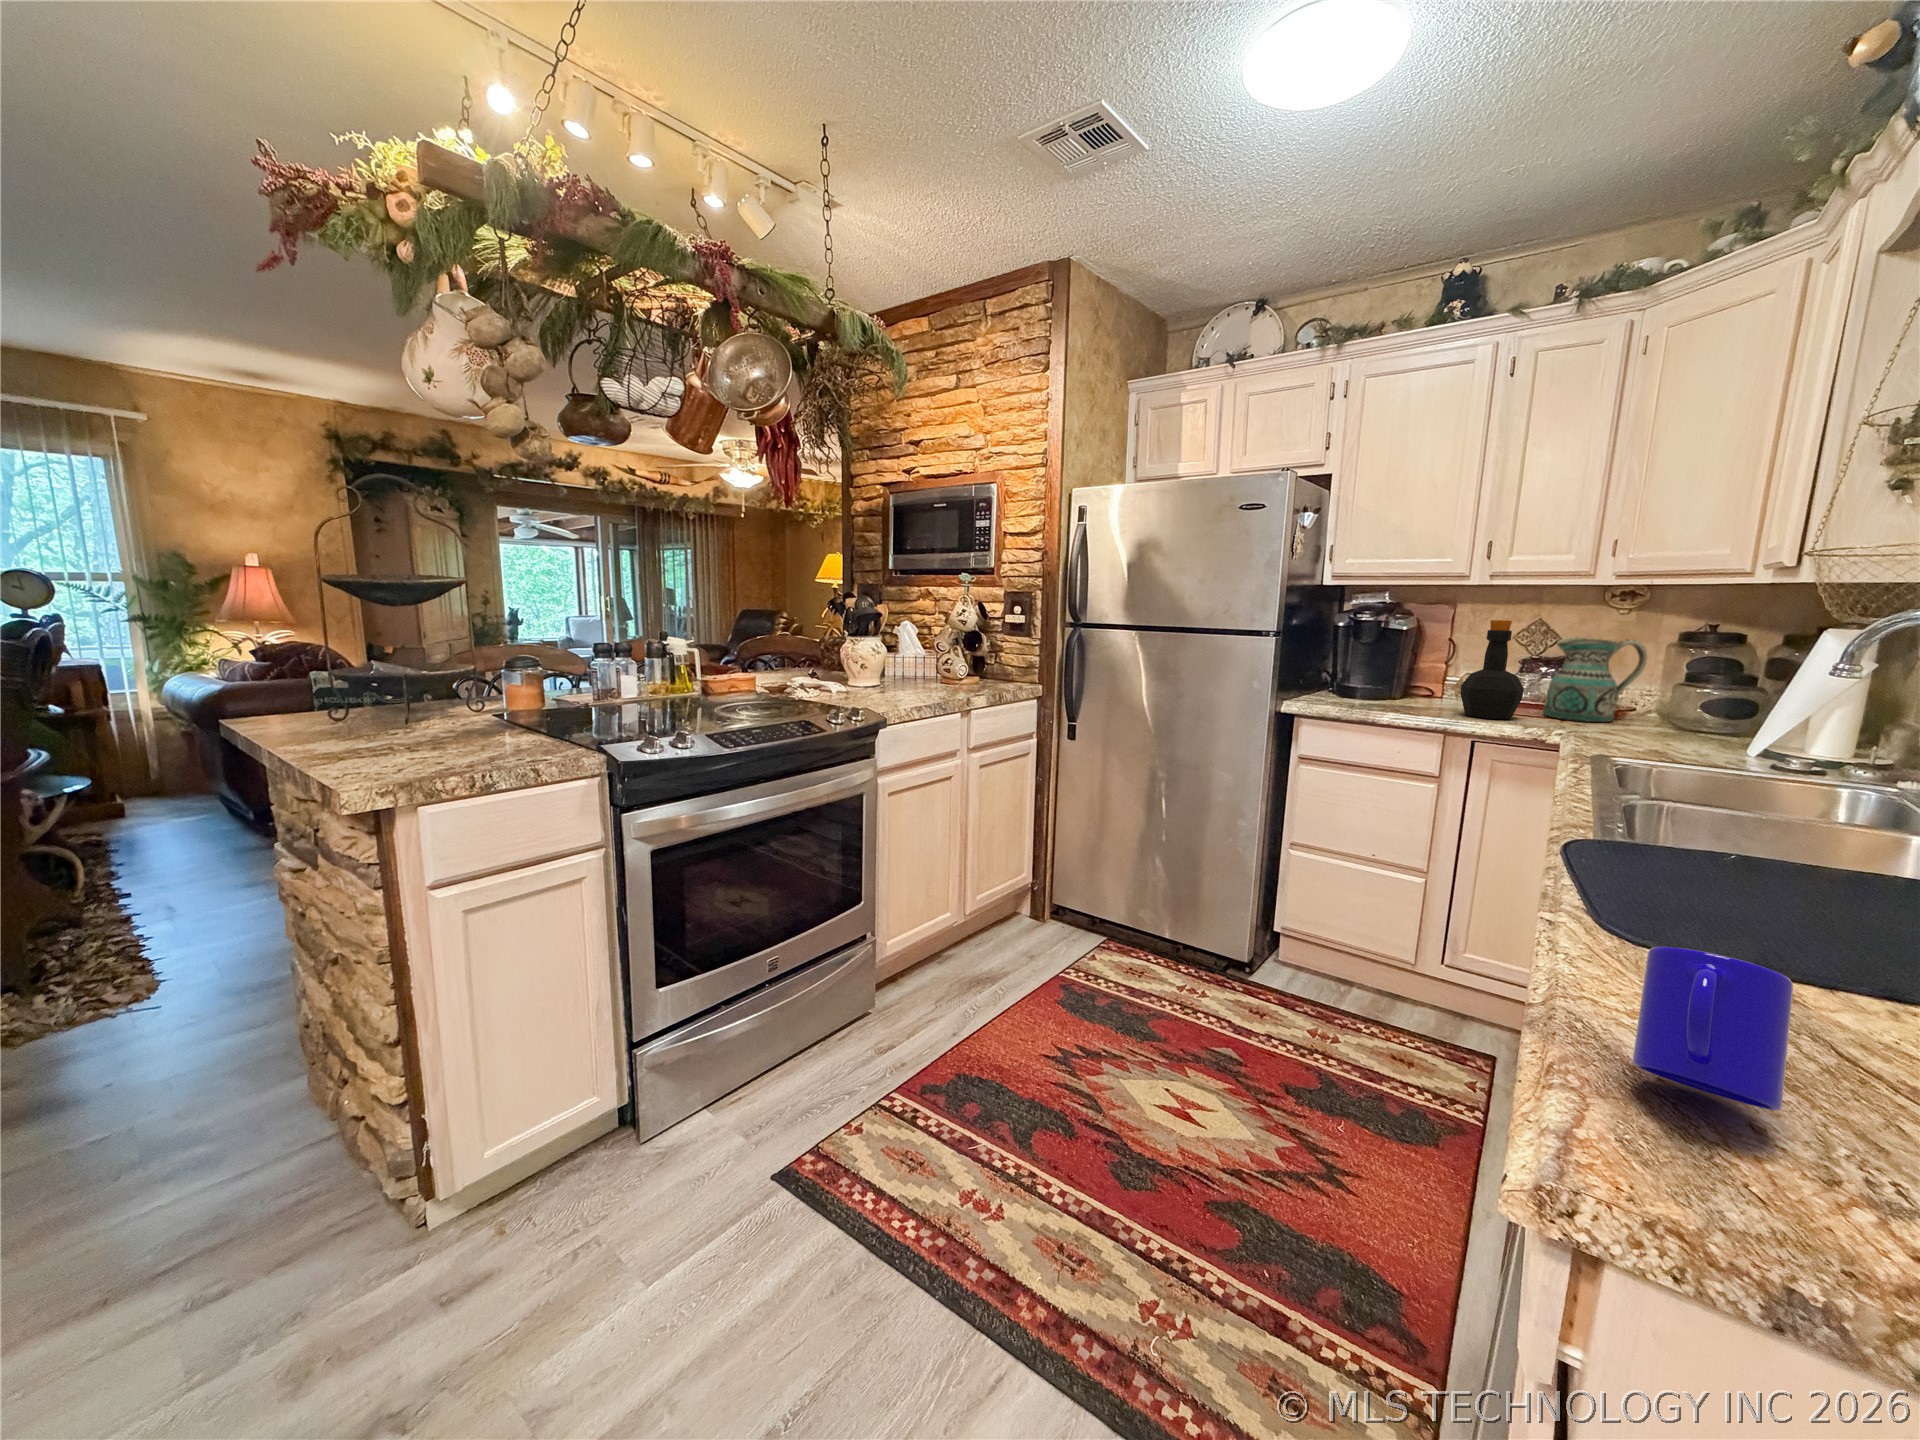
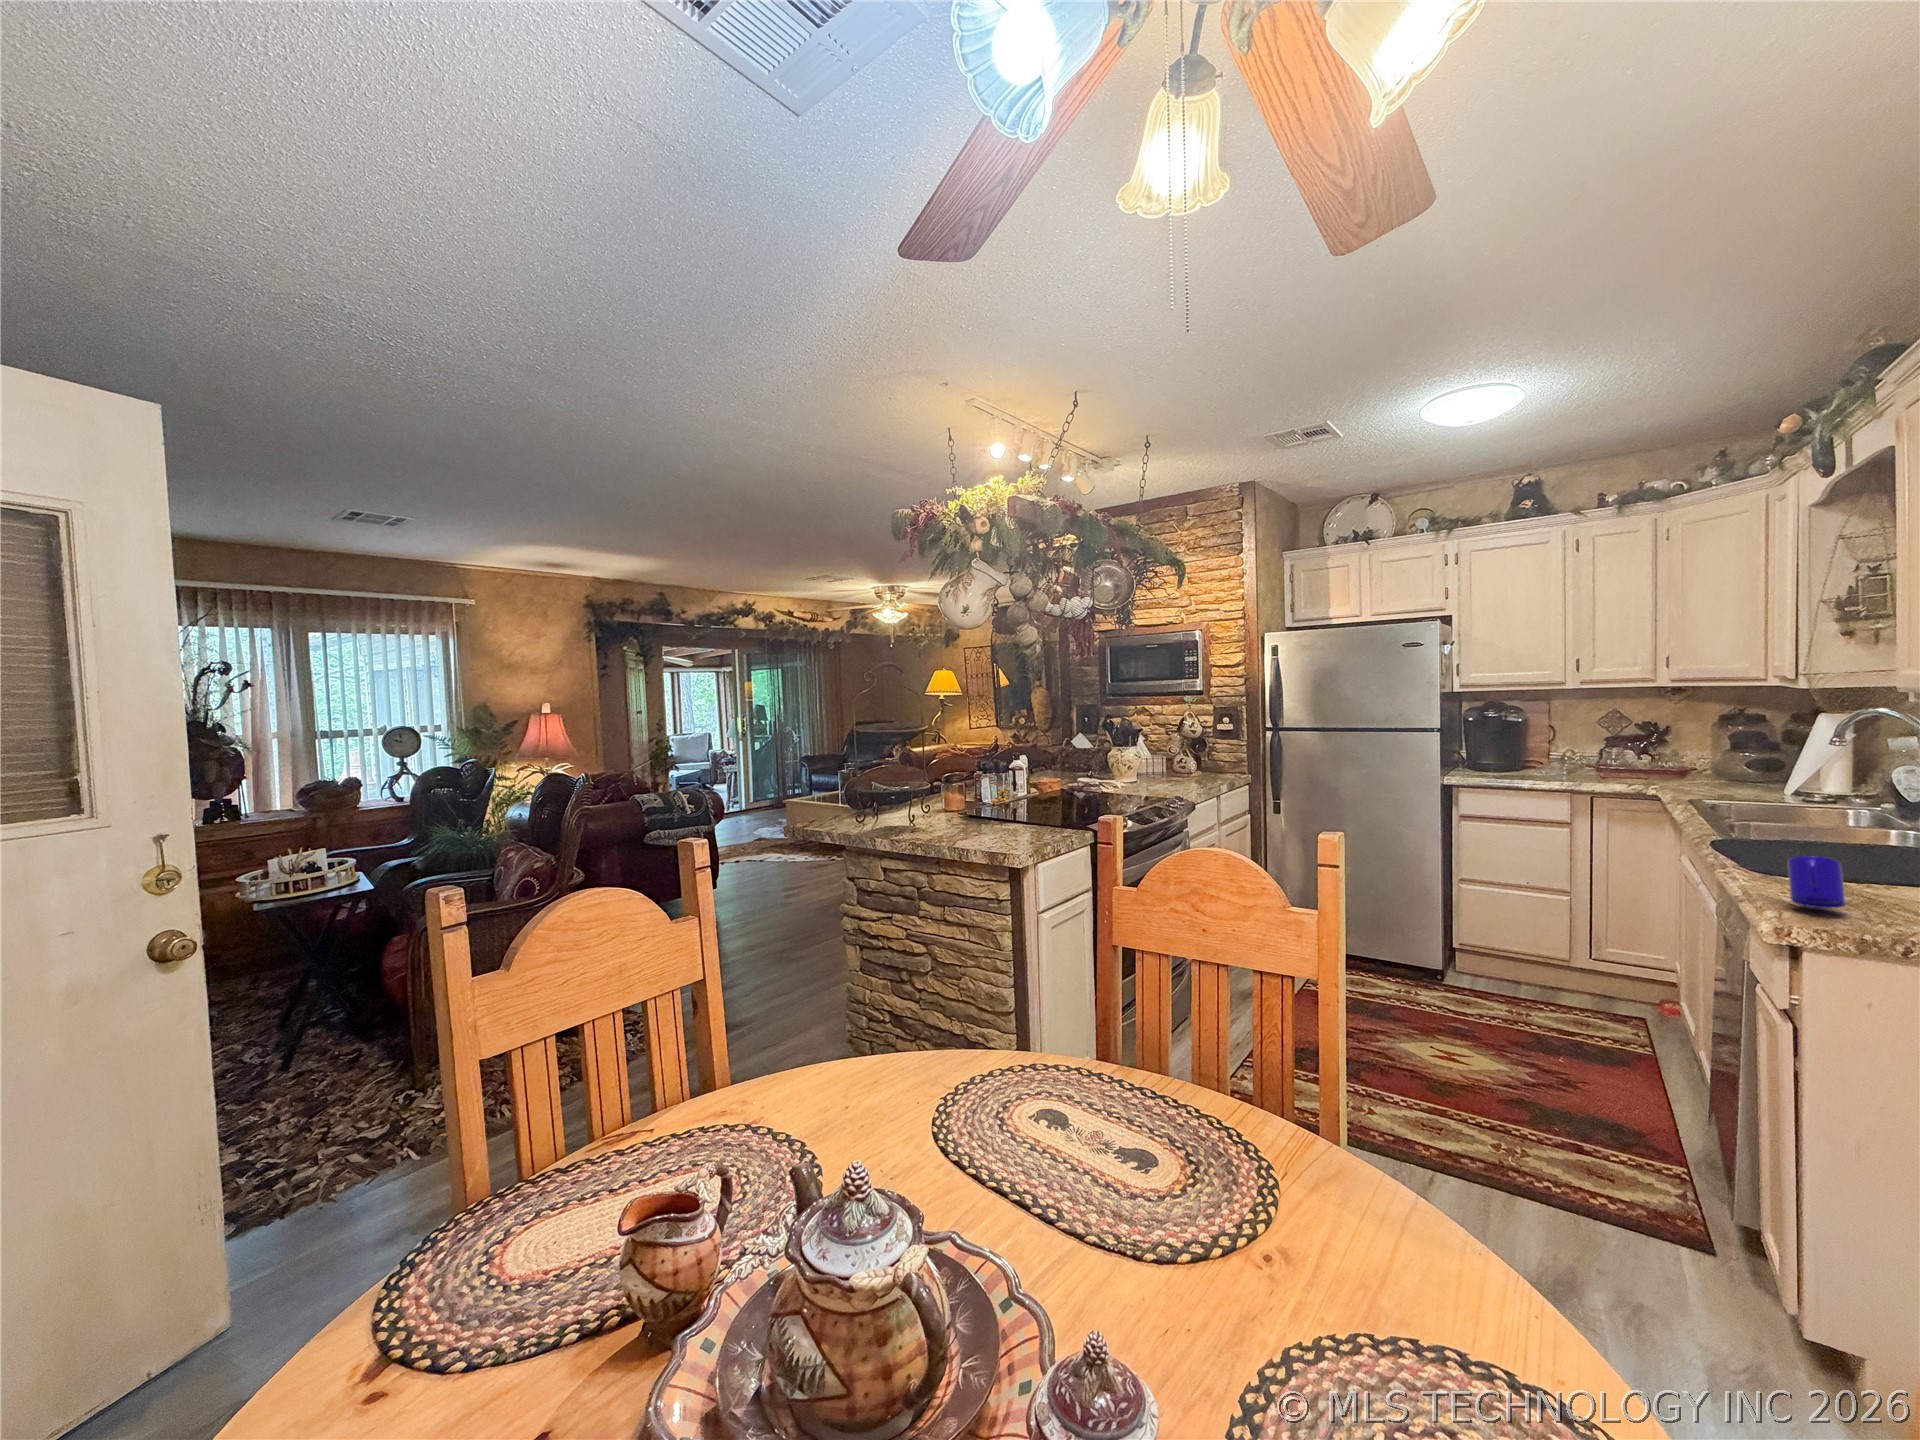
bottle: present [1460,620,1524,719] -> none [1576,715,1622,782]
ceramic pitcher: present [1543,638,1647,722] -> none [1635,723,1702,780]

